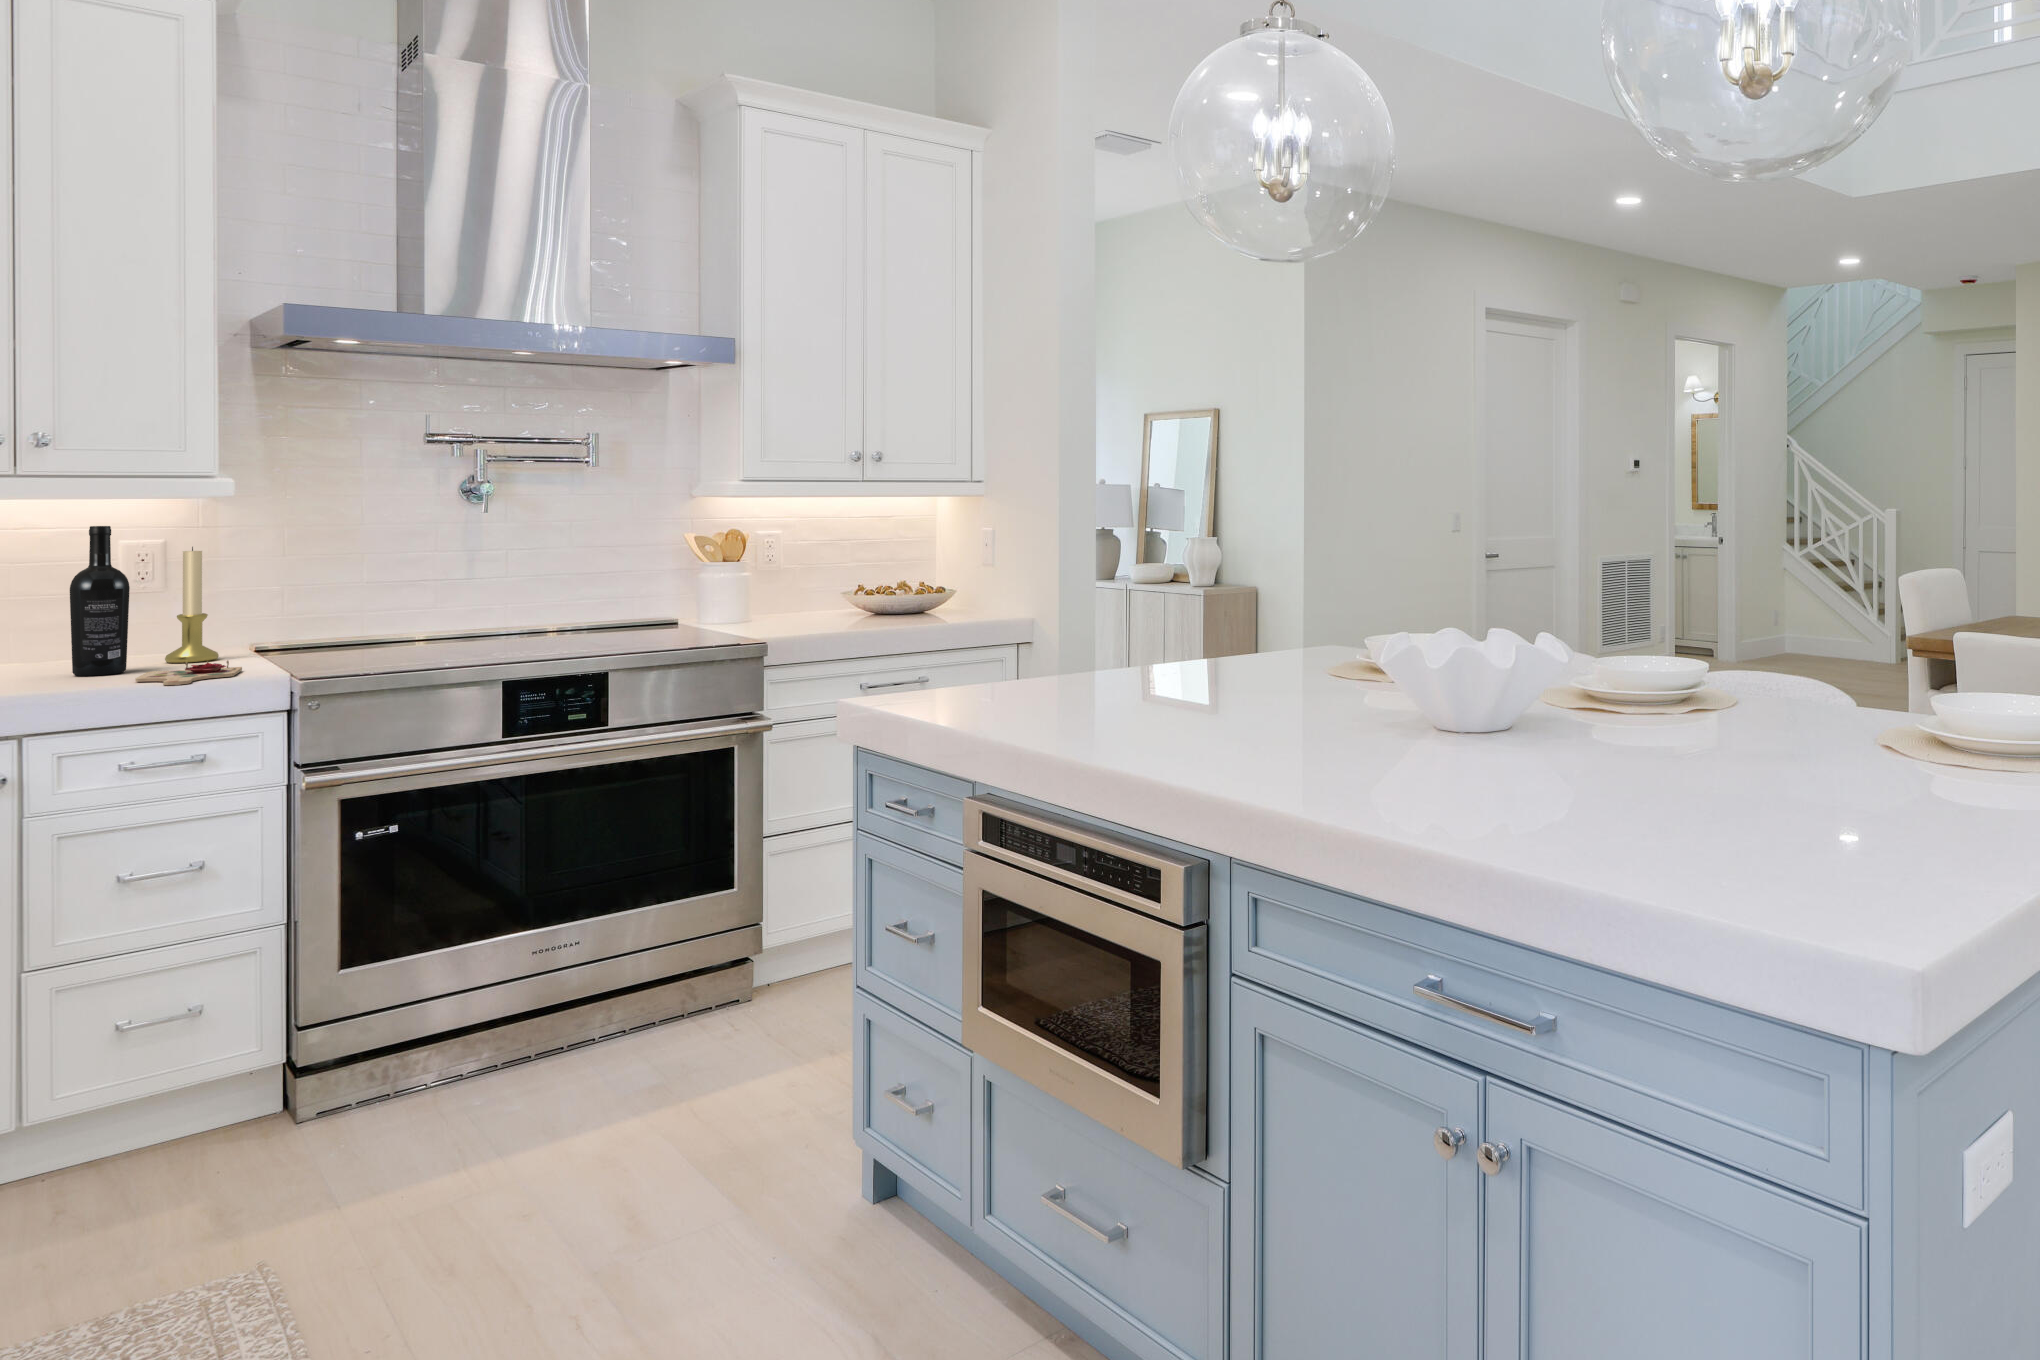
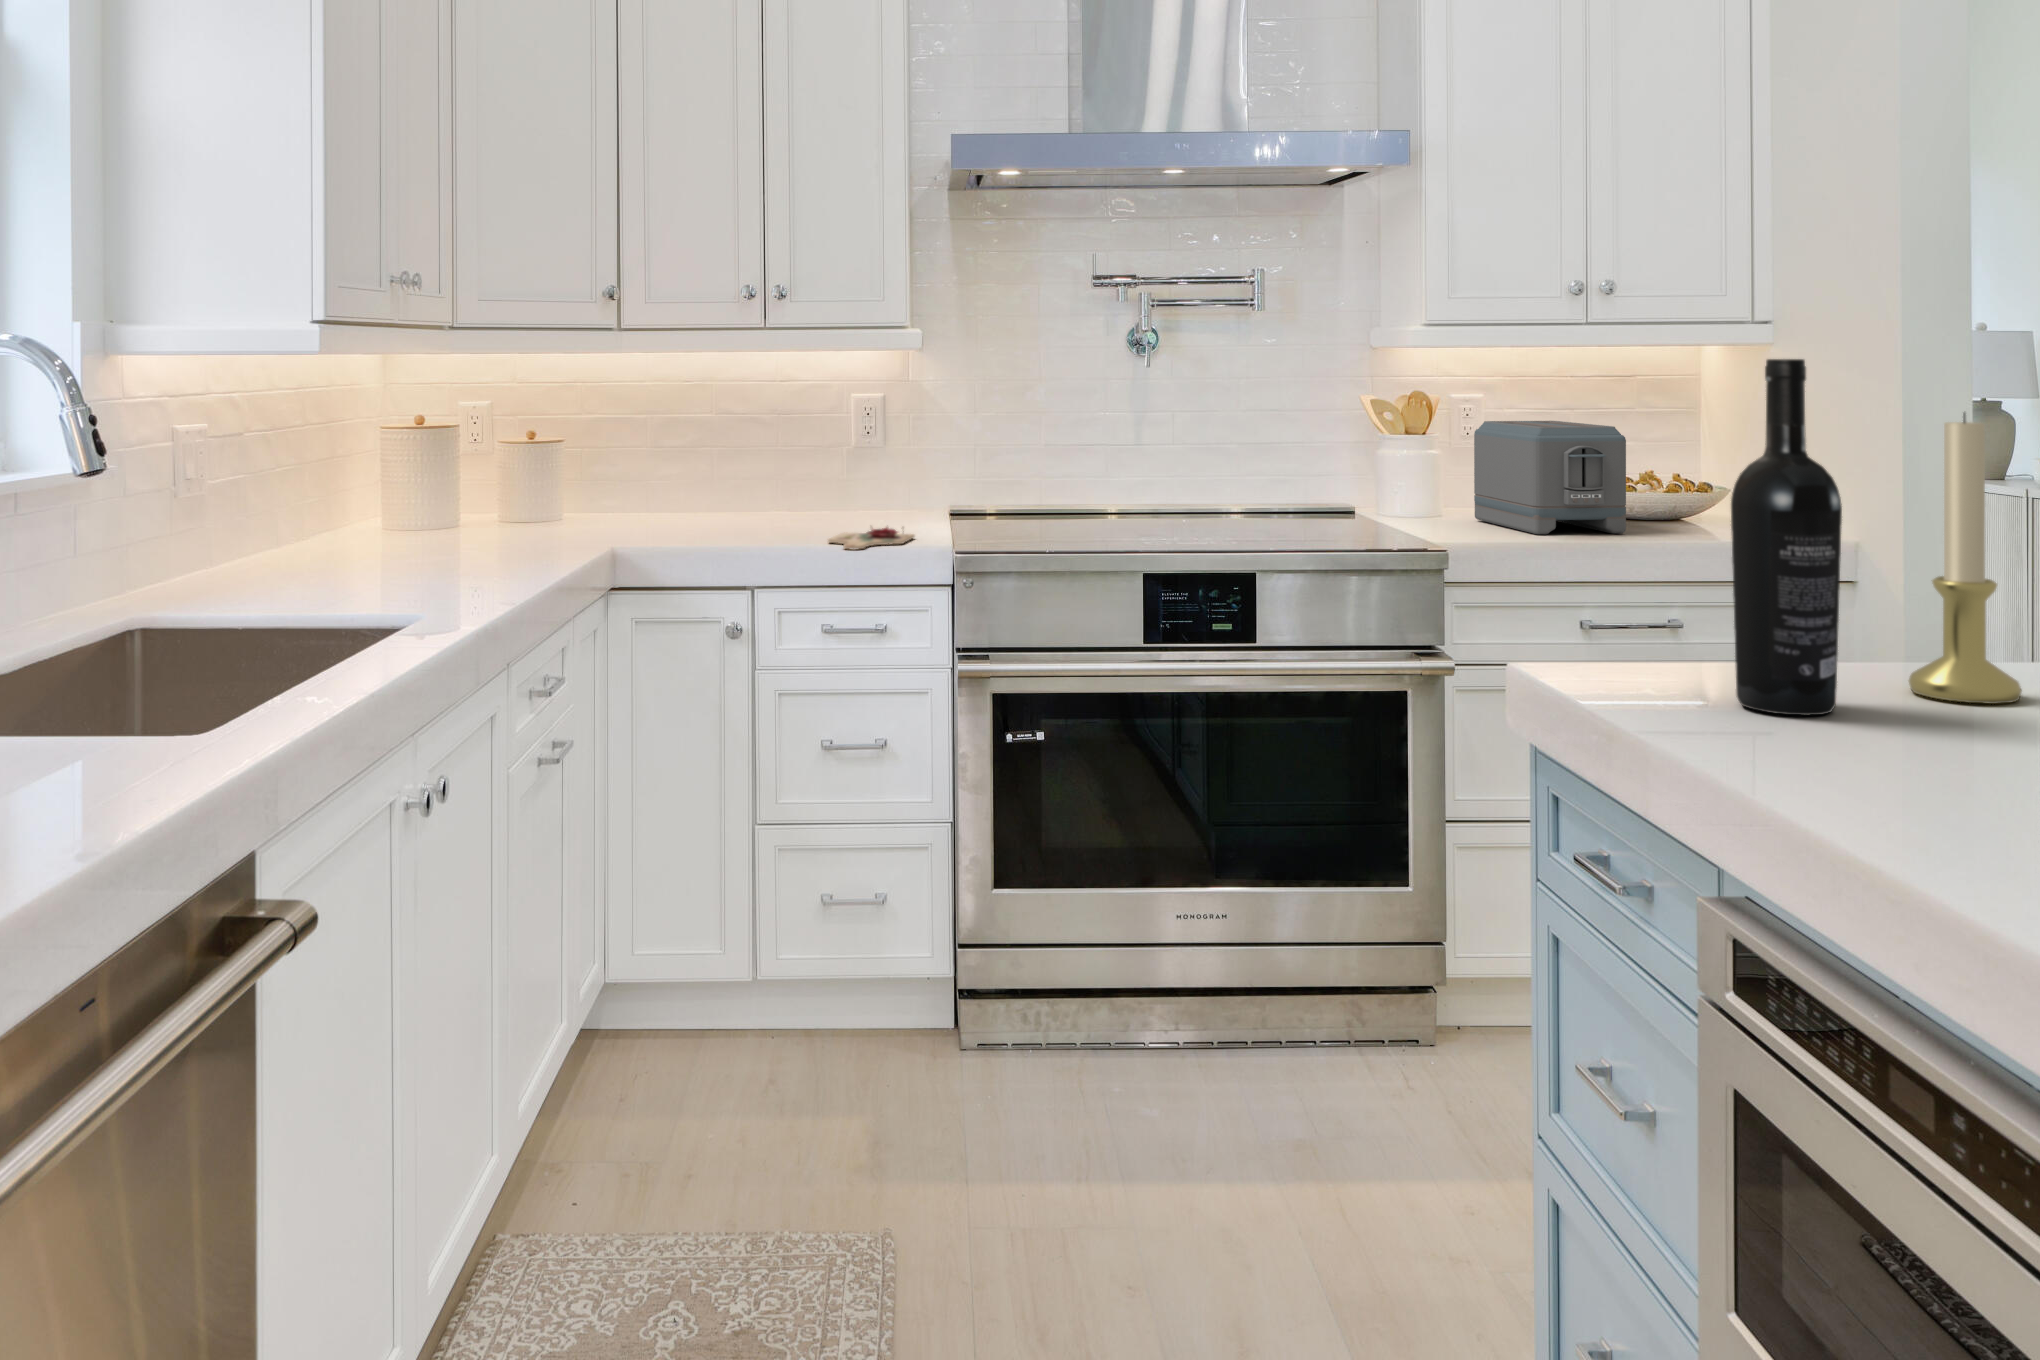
wine bottle: present [70,526,130,676] -> present [1731,359,1842,715]
candle holder: present [165,547,219,663] -> present [1909,413,2022,704]
toaster: none [777,549,890,628] -> present [1474,421,1626,534]

